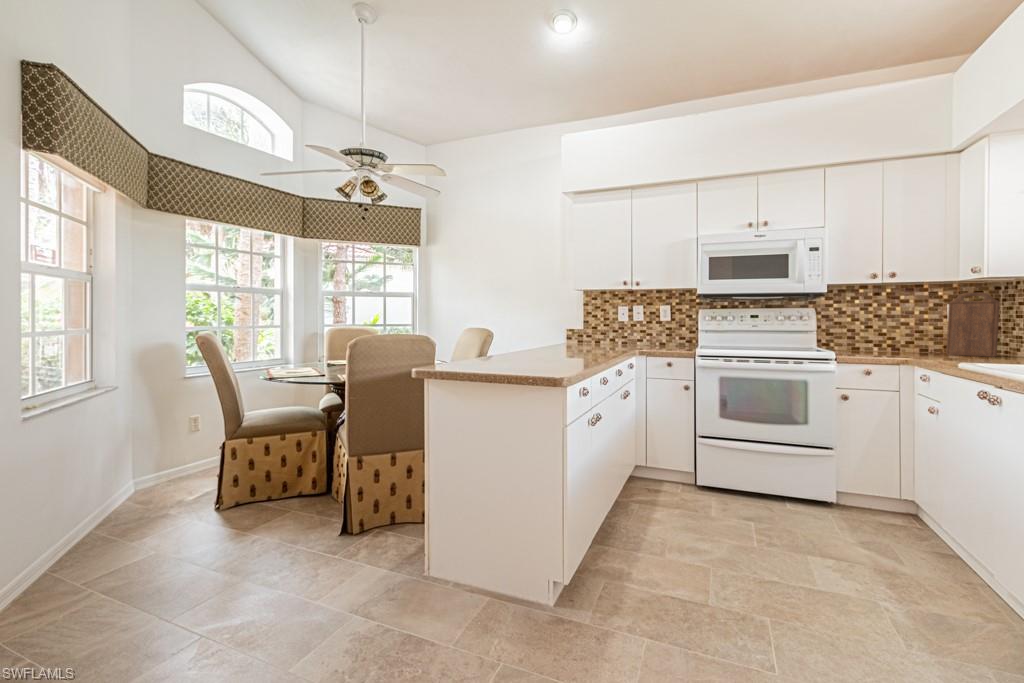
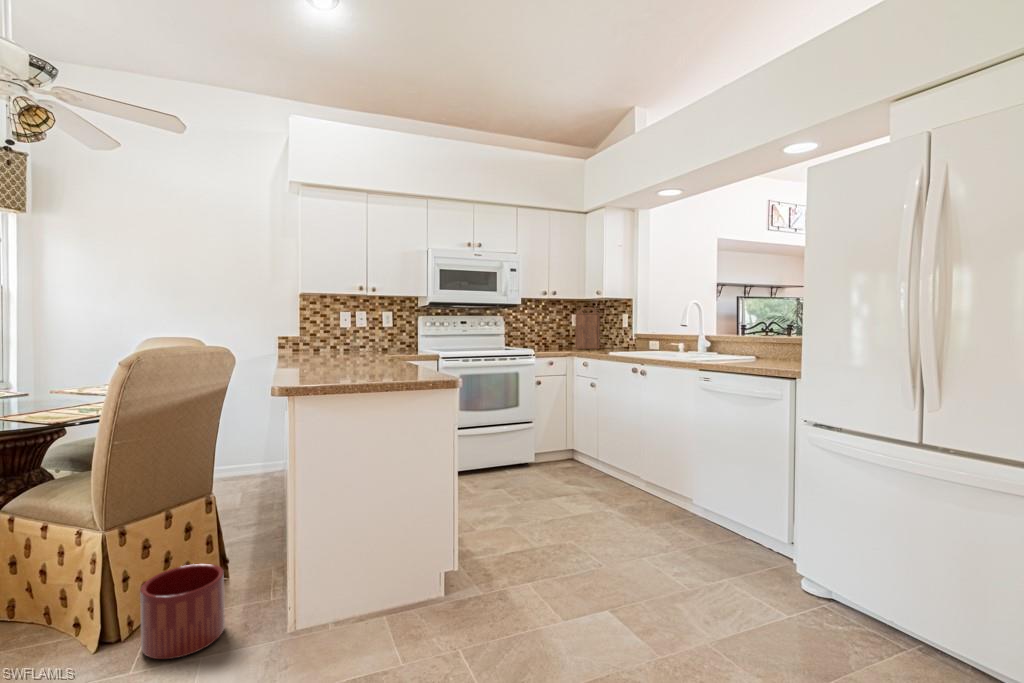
planter: none [338,500,394,568] -> present [141,564,225,659]

